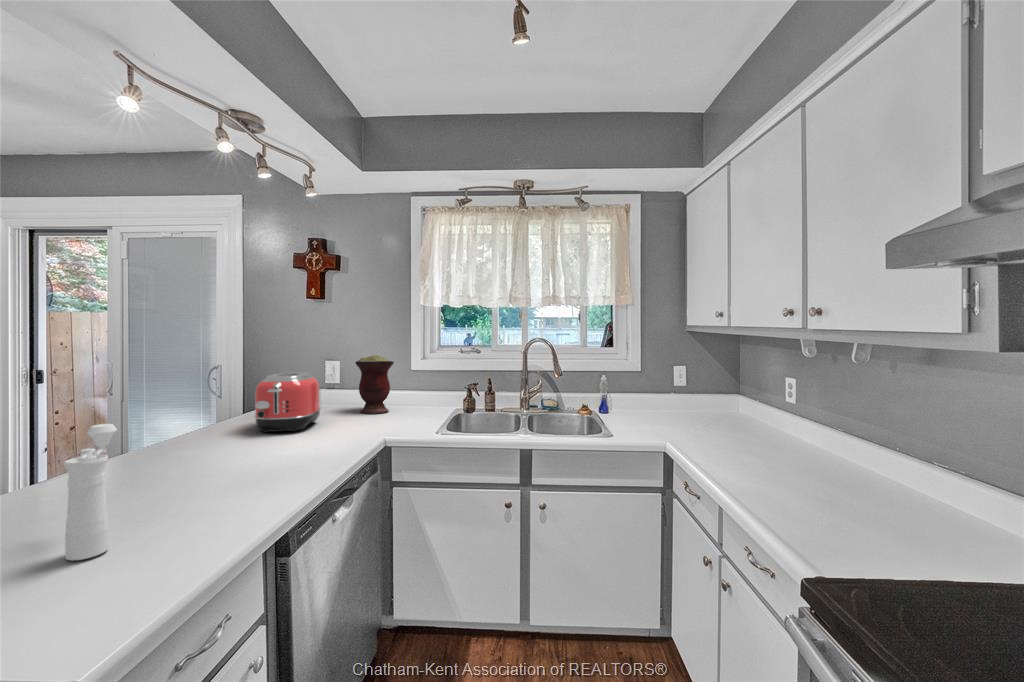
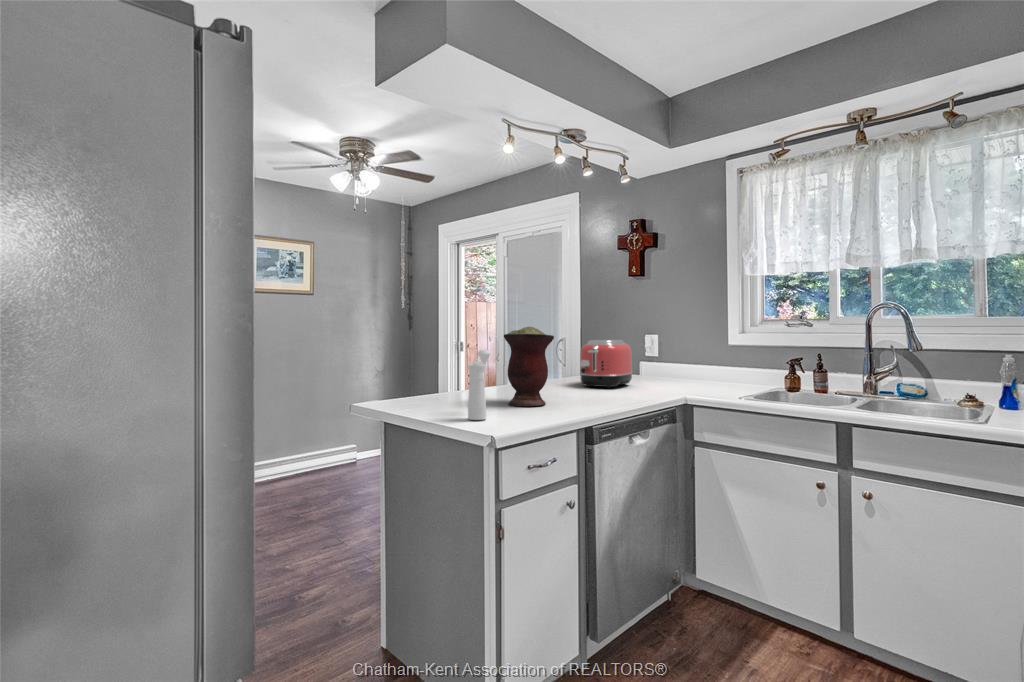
vase: present [355,355,394,414] -> present [504,327,554,406]

